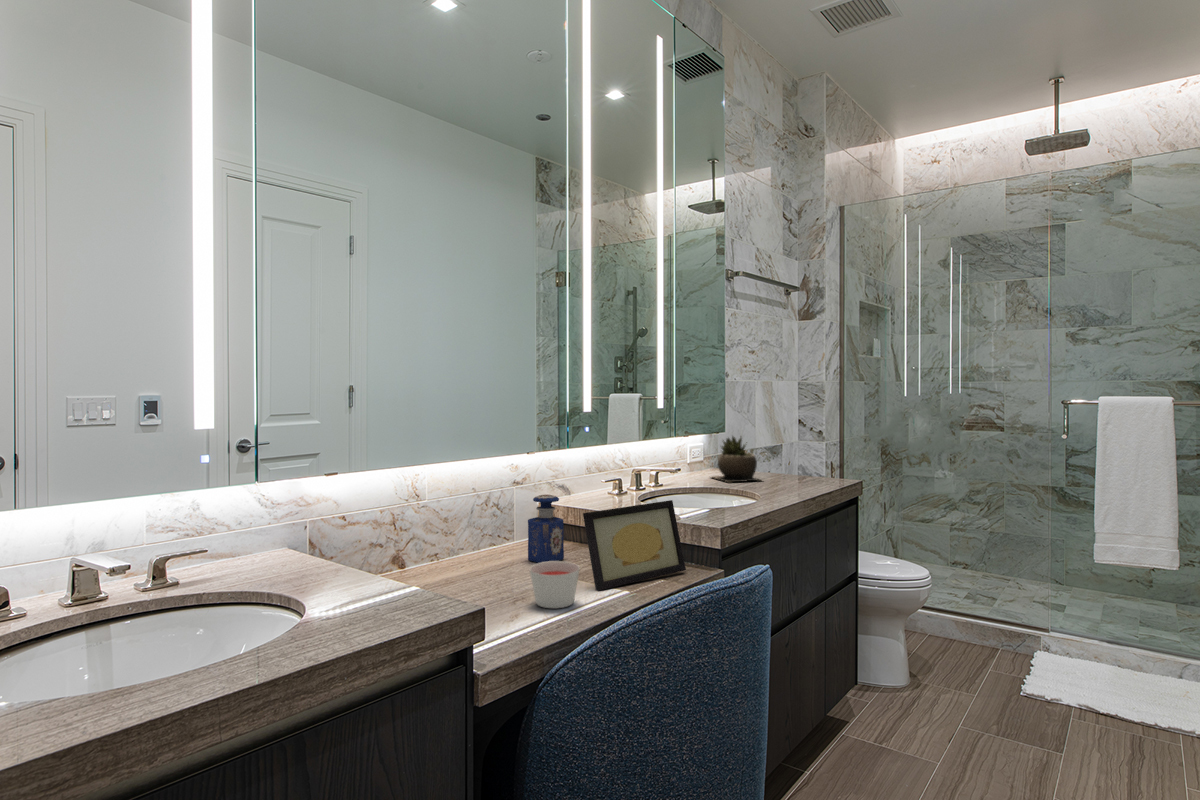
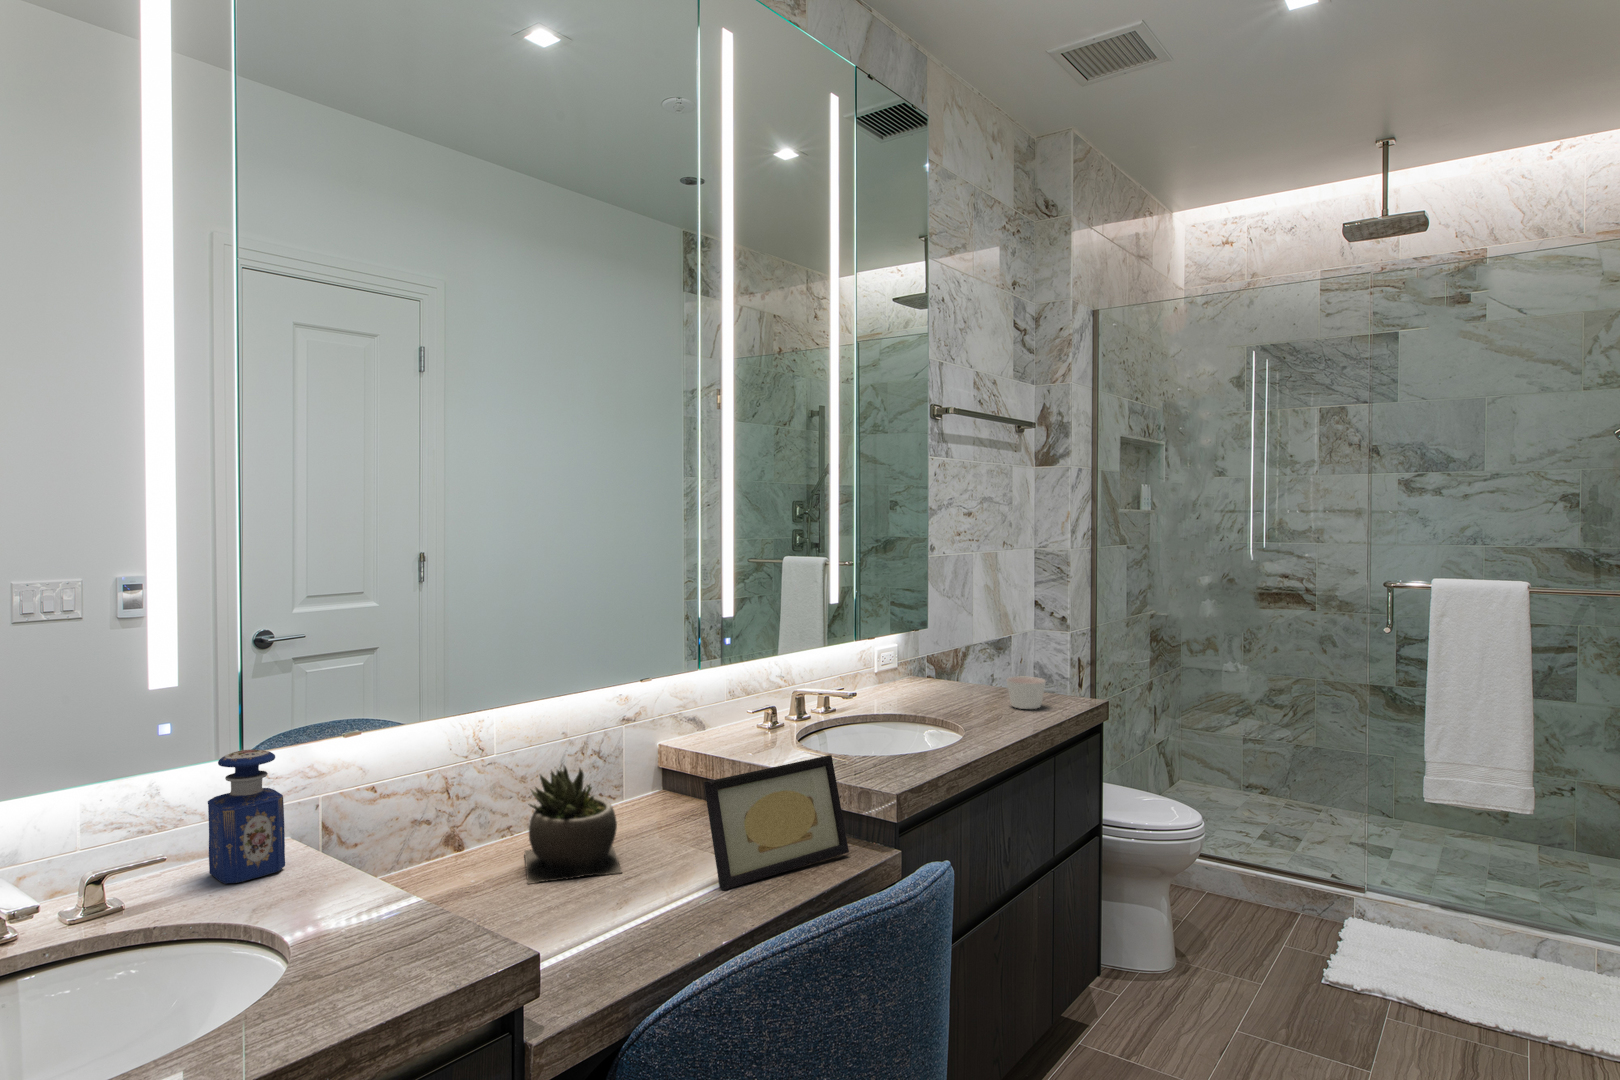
succulent plant: present [712,437,760,482] -> present [525,766,622,884]
perfume bottle: present [528,495,564,563] -> present [208,749,285,884]
candle: present [530,561,580,608] -> present [1007,677,1046,709]

